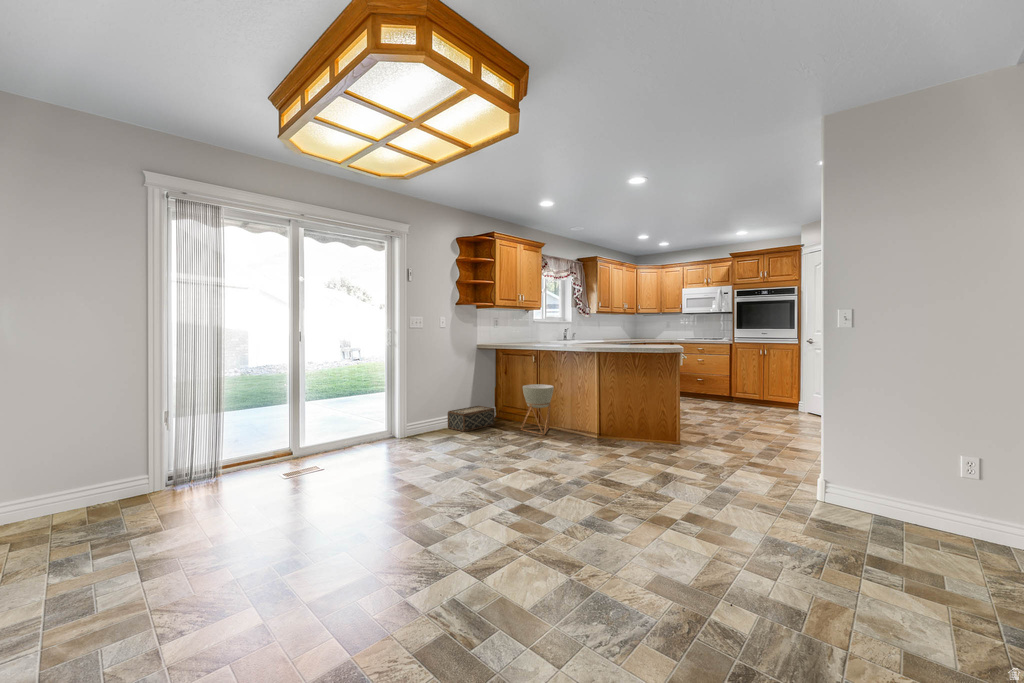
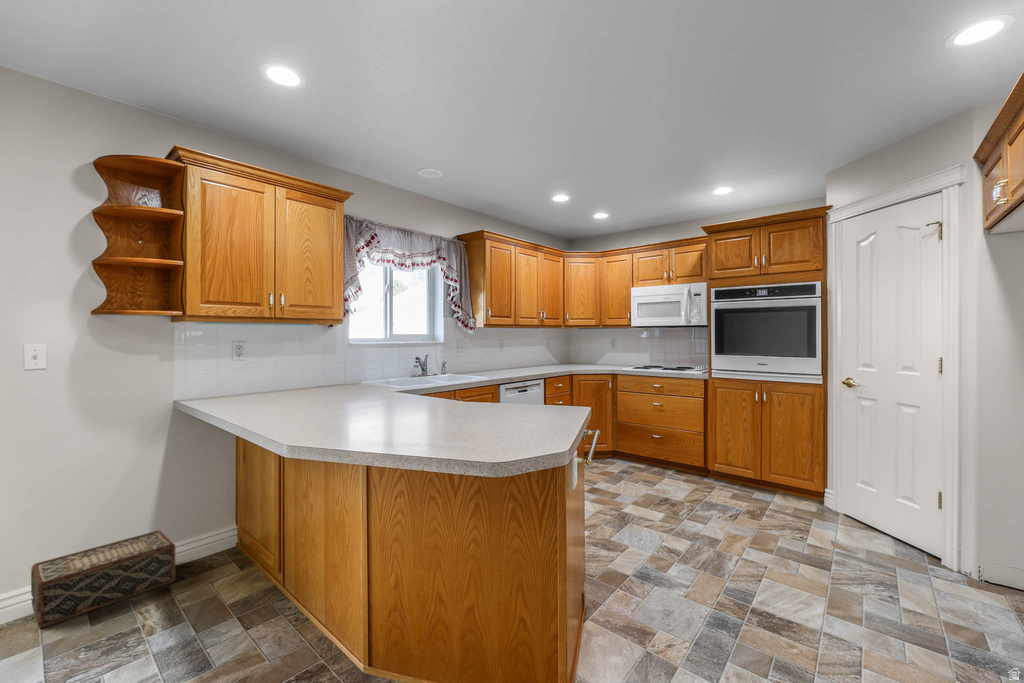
planter: present [521,384,554,435] -> none [187,496,278,648]

